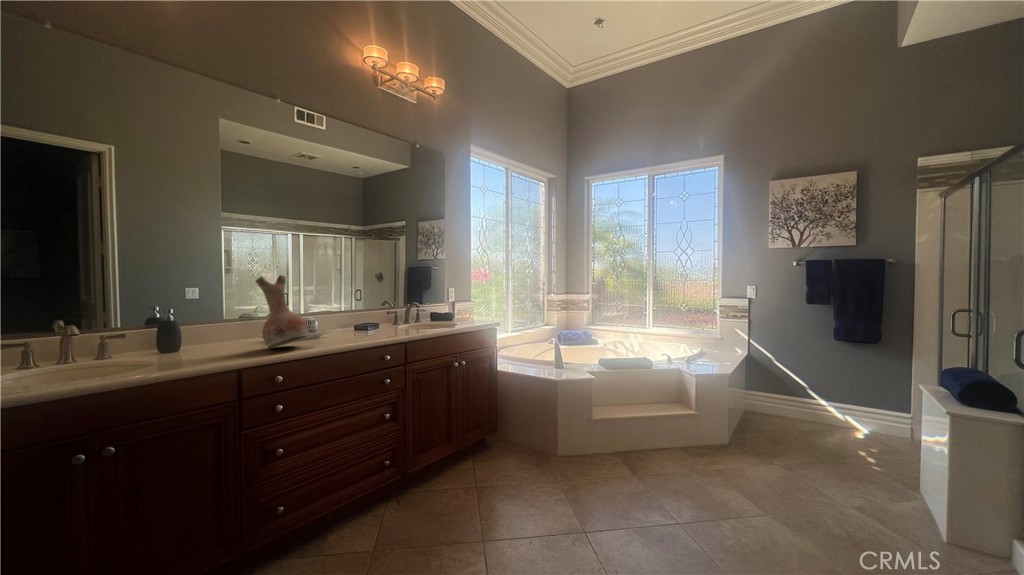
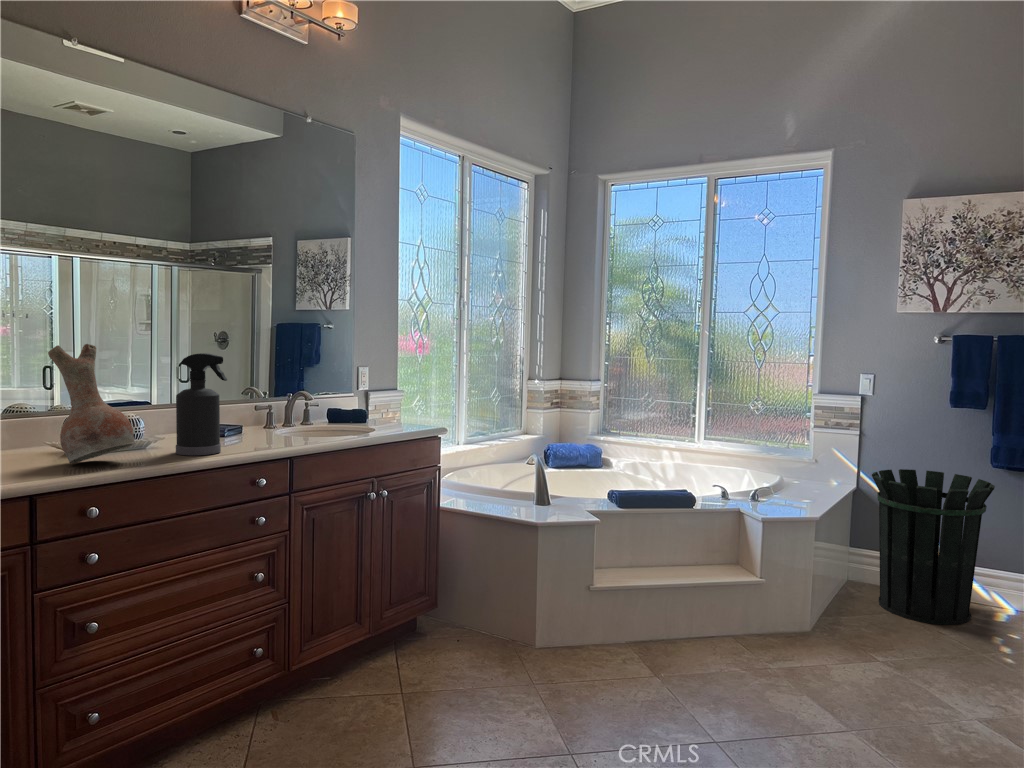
spray bottle: none [336,280,366,342] -> present [176,353,227,455]
waste bin: none [758,343,840,439] -> present [872,469,995,625]

